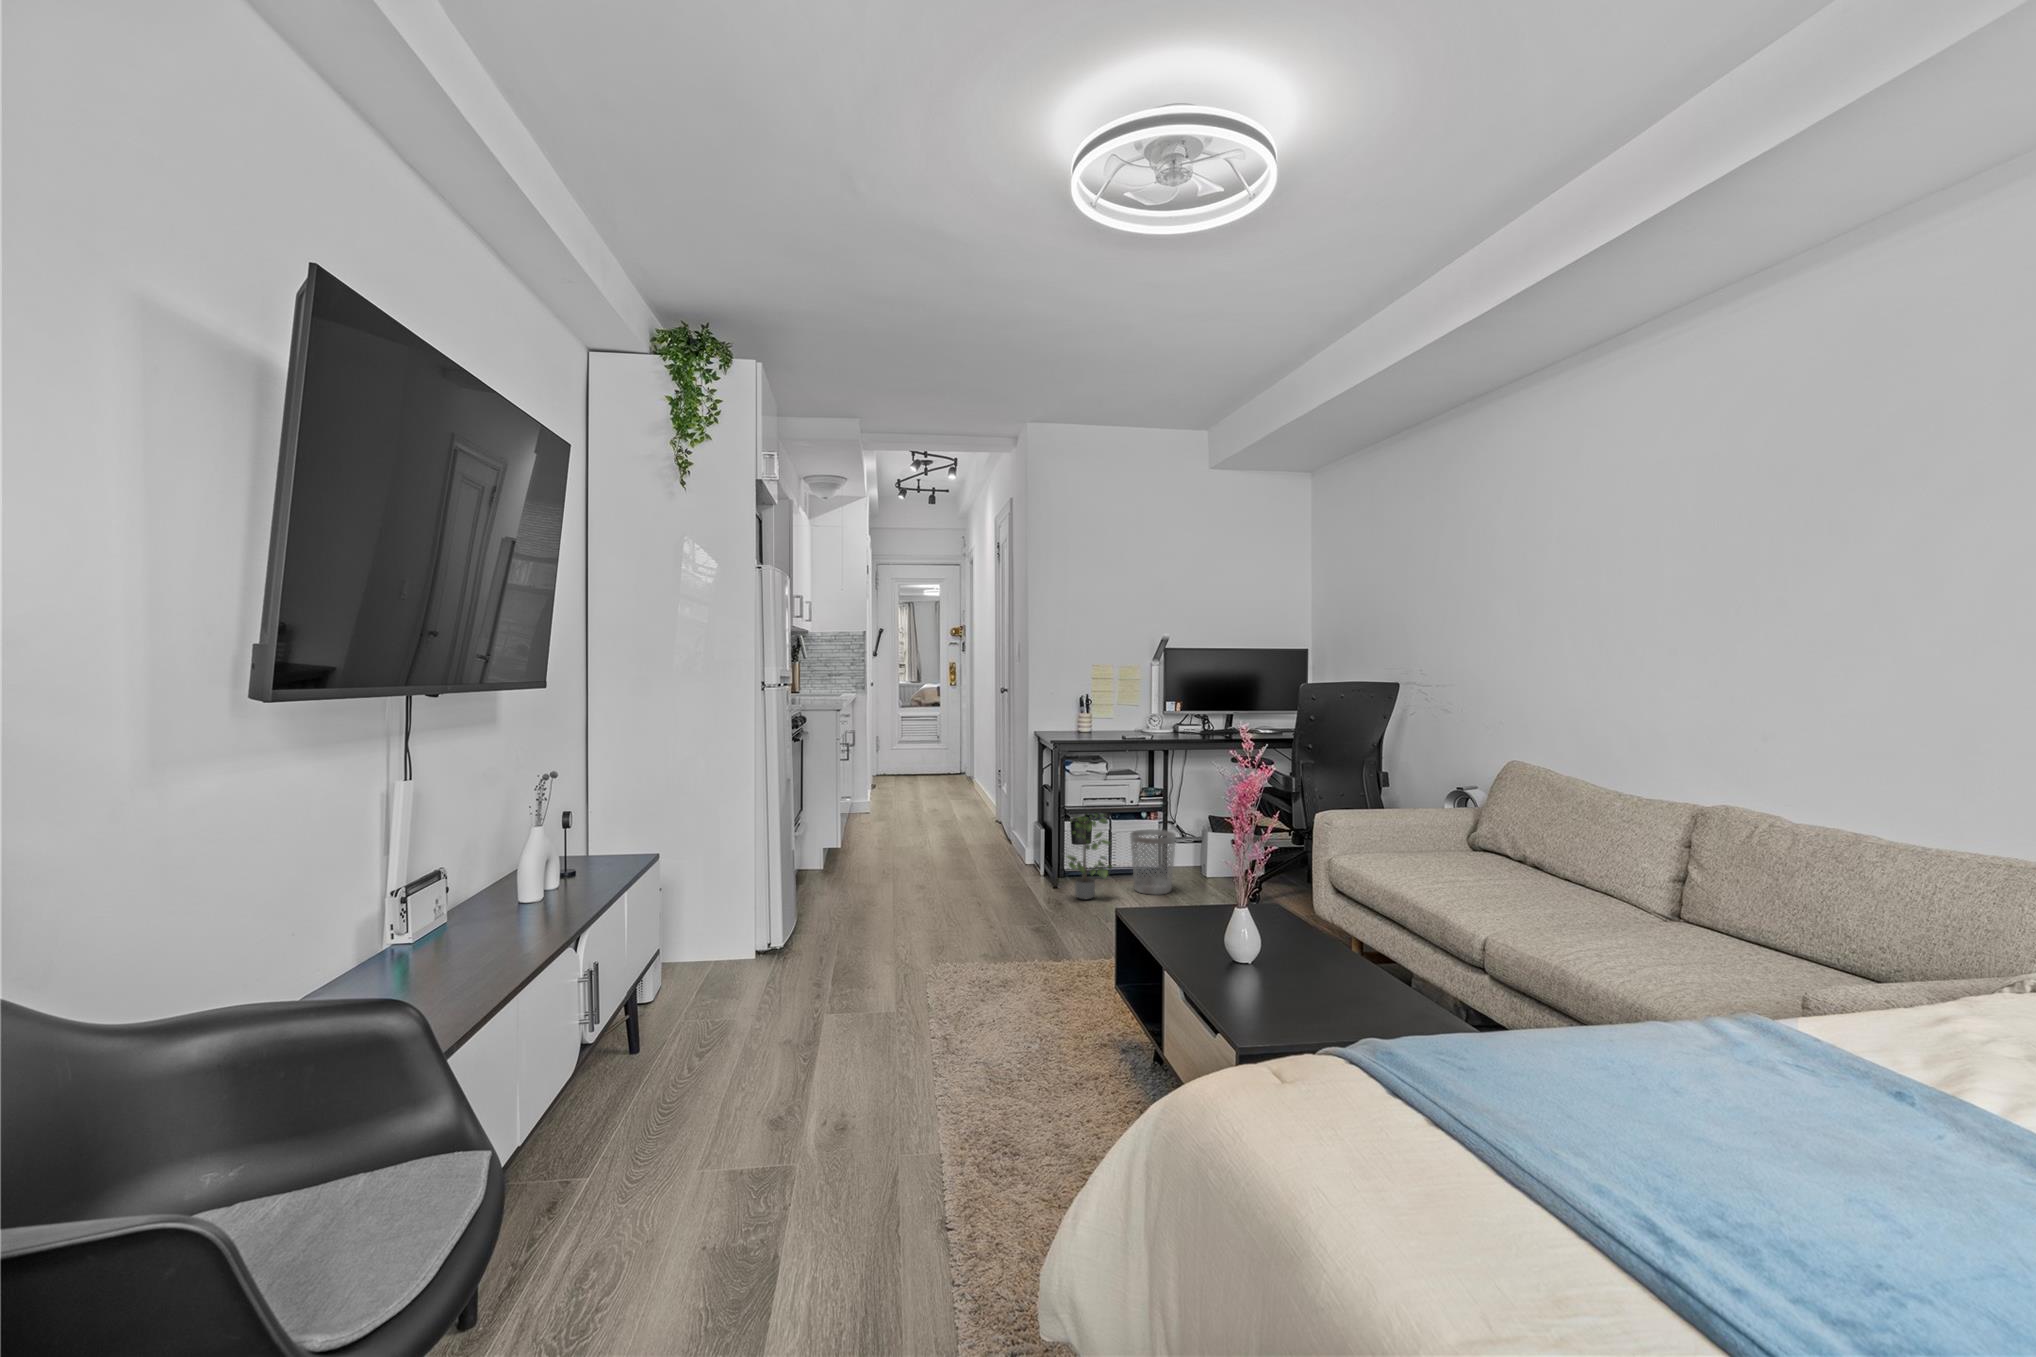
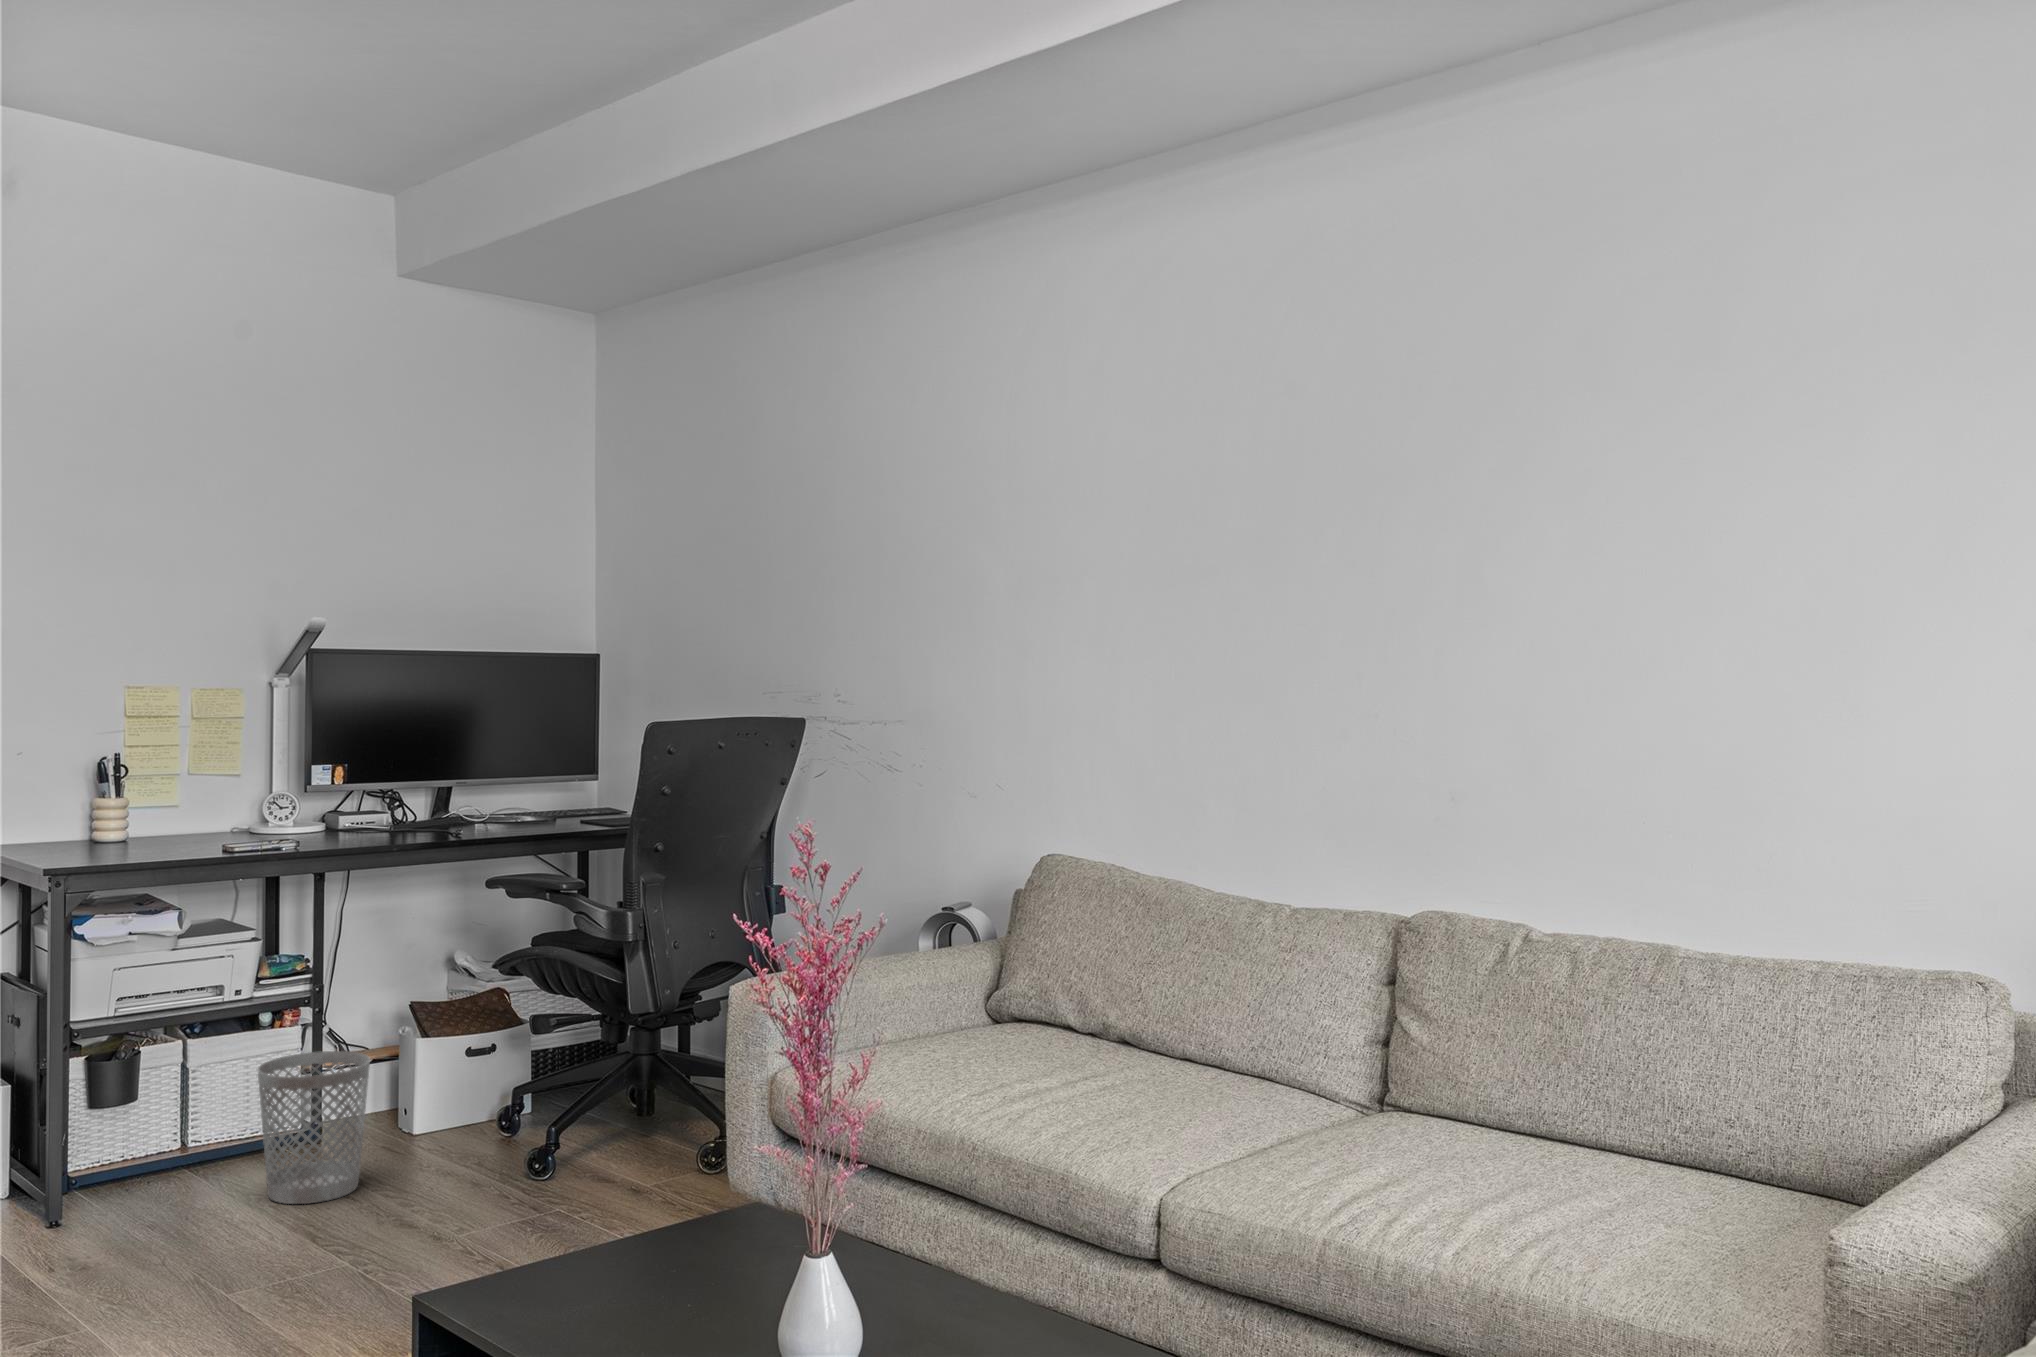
potted plant: present [1067,814,1112,899] -> none [96,1030,238,1252]

